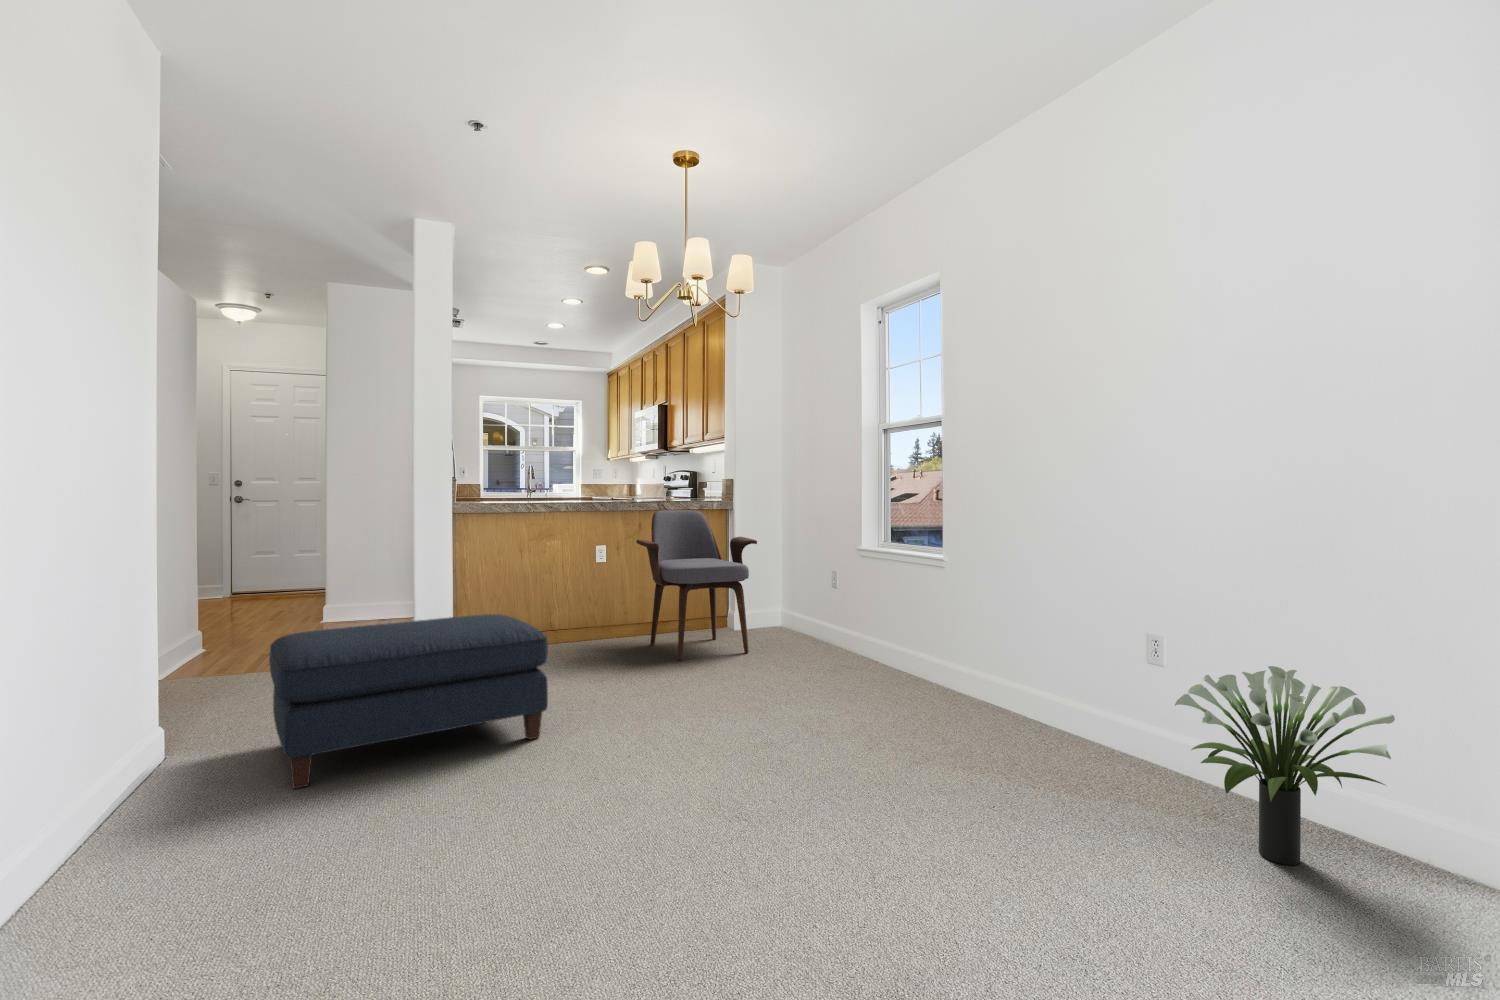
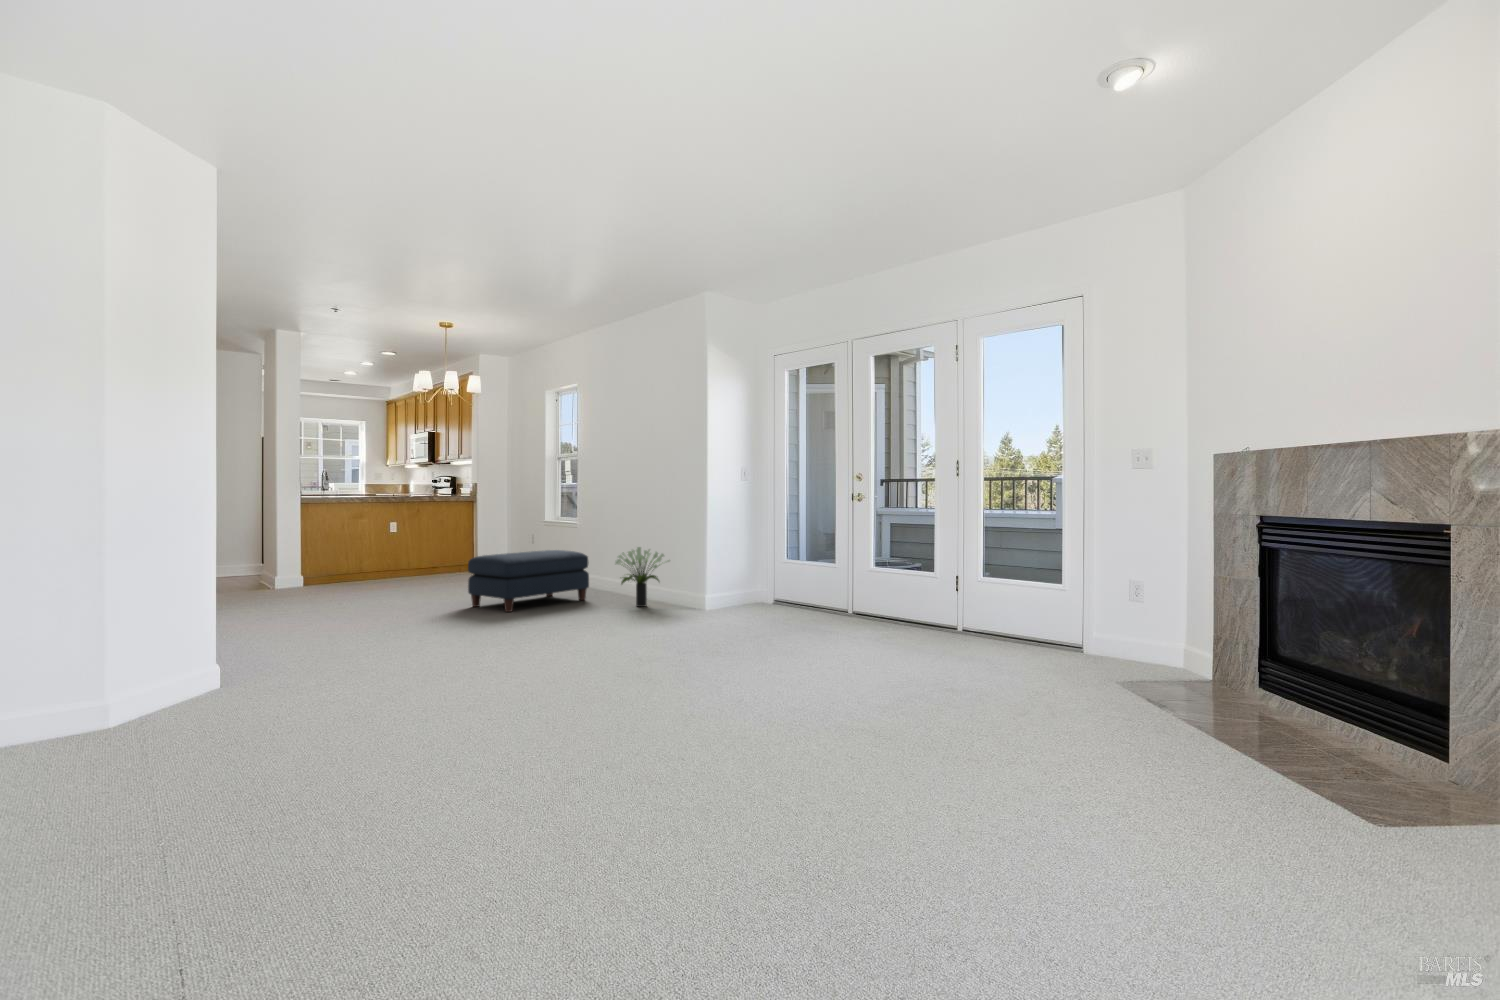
armchair: present [636,510,757,661] -> none [416,502,489,582]
ottoman: present [269,614,548,789] -> present [468,550,589,612]

